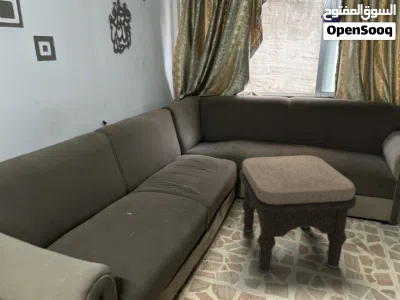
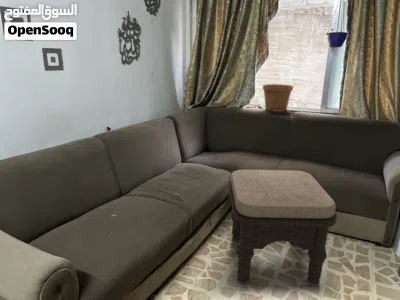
flower pot: none [257,70,289,98] -> present [263,84,293,112]

